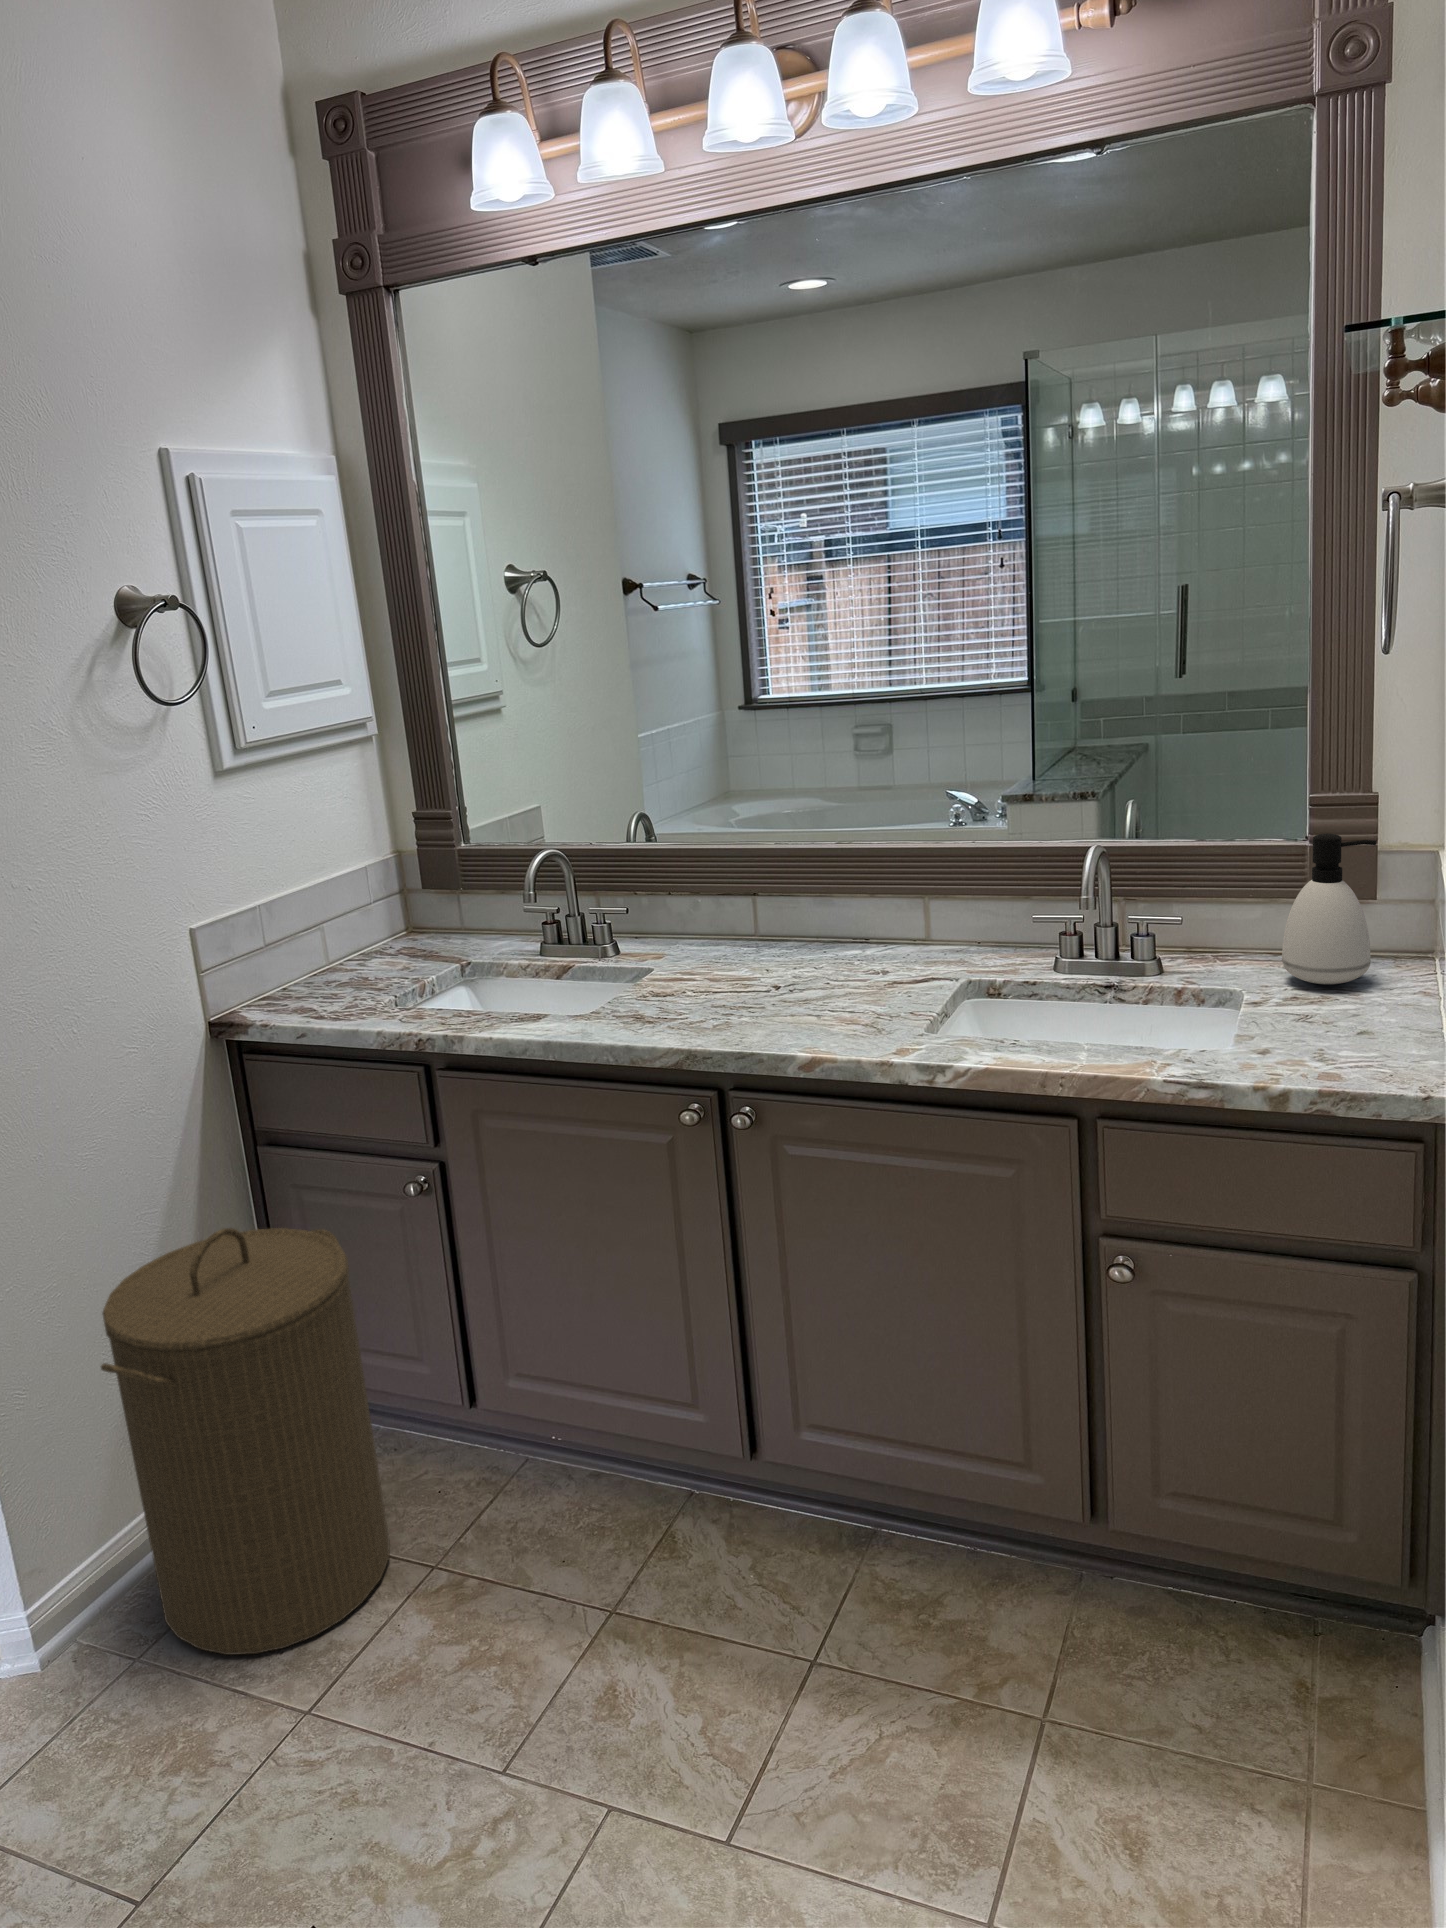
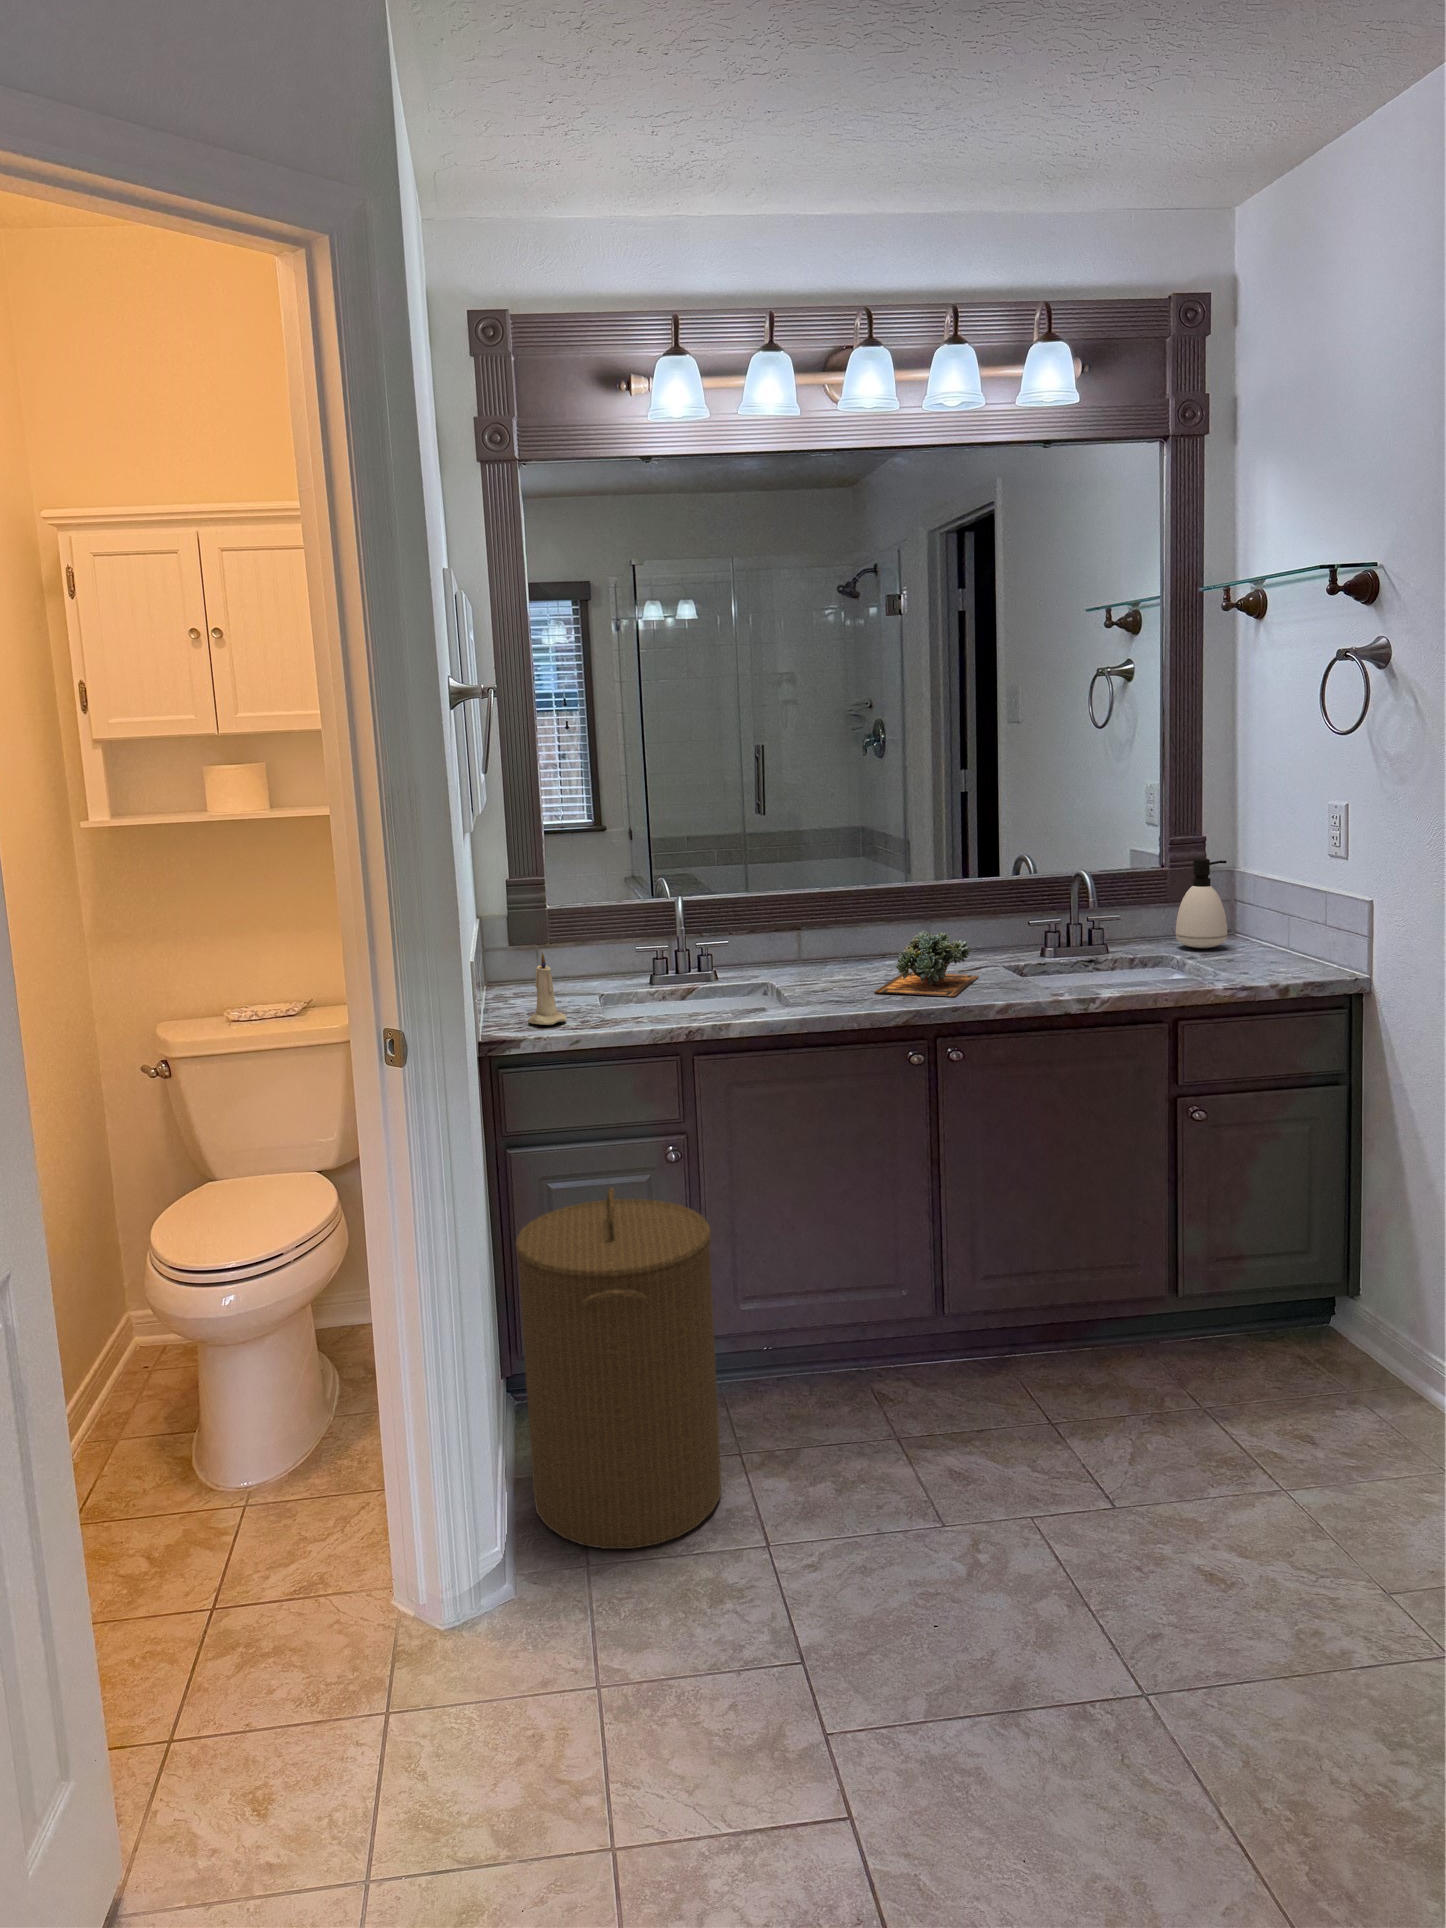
candle: none [301,918,345,1005] -> present [528,953,567,1025]
succulent plant: none [709,926,893,1032] -> present [874,931,979,996]

